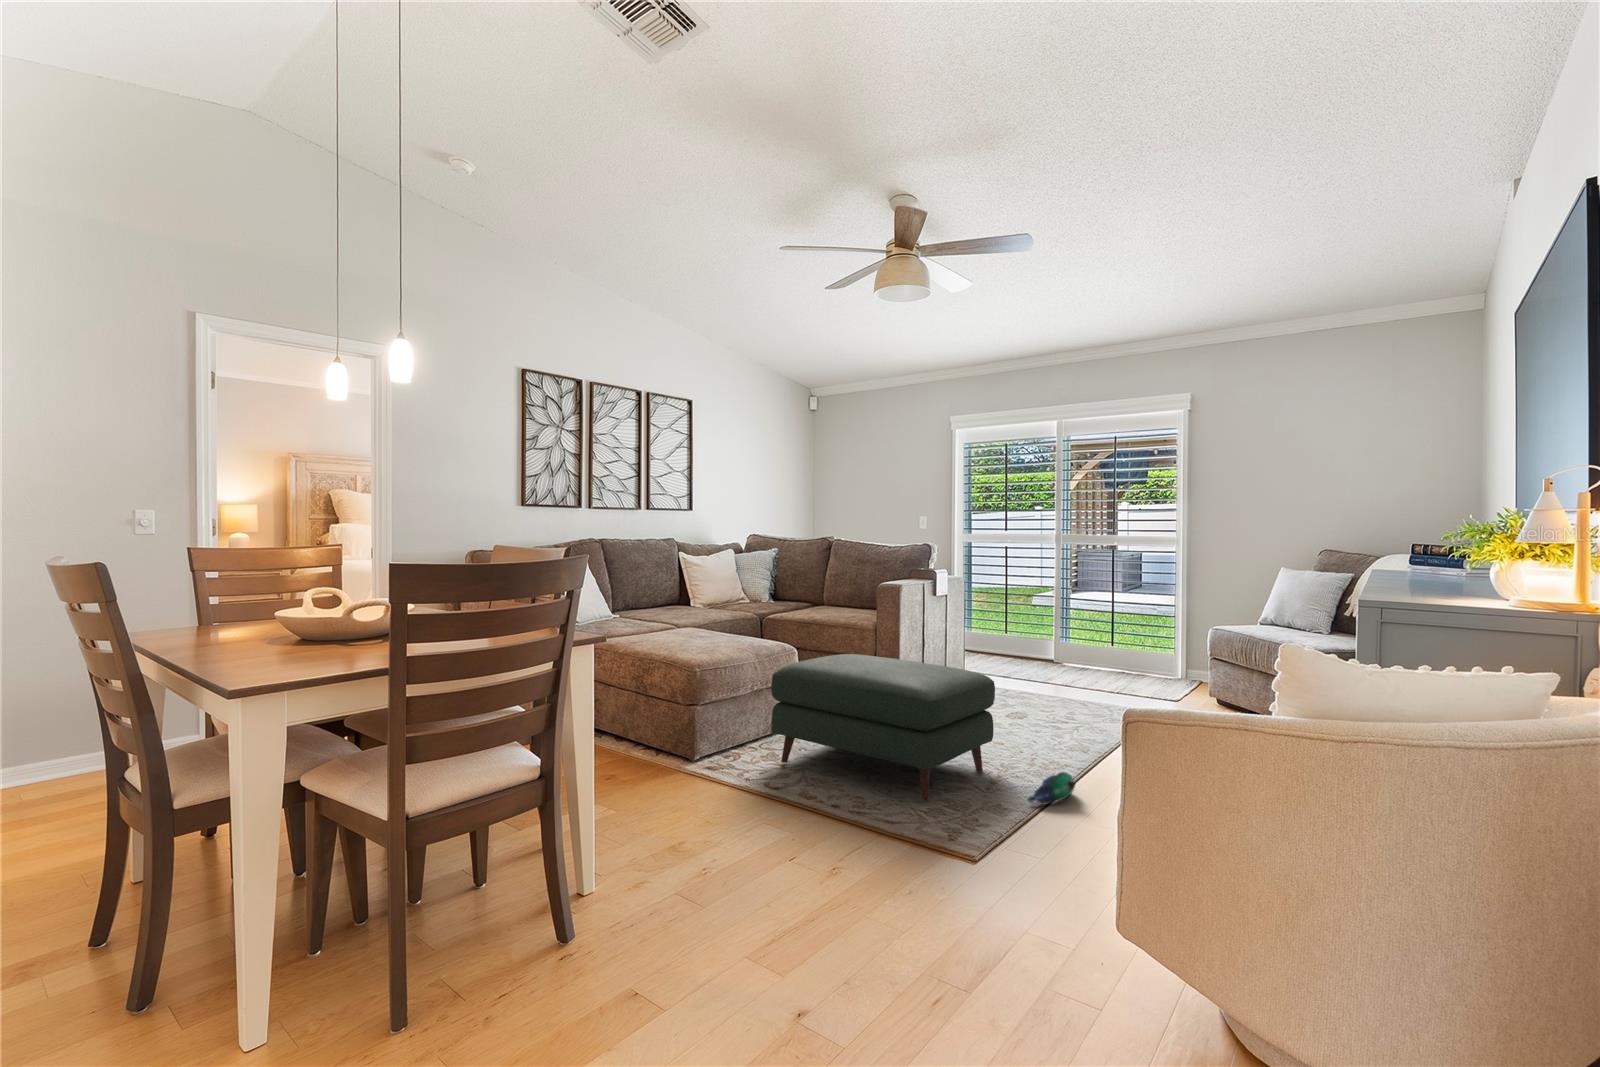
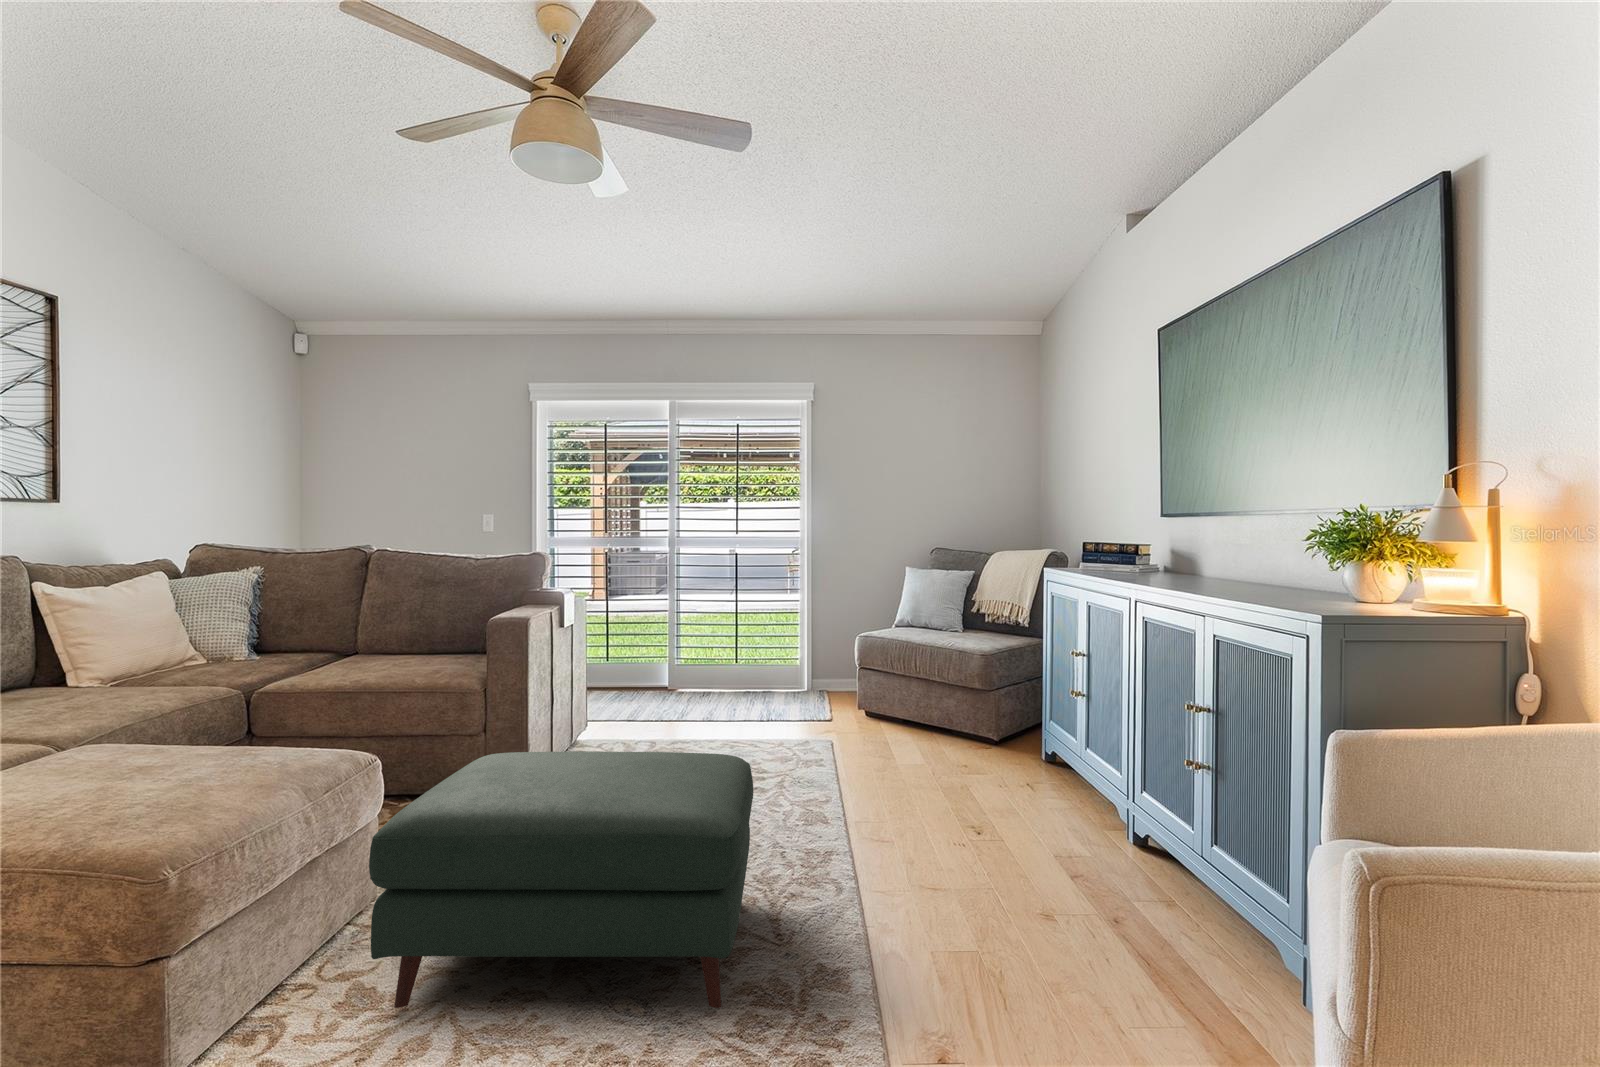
plush toy: present [1028,772,1076,803] -> none [828,879,896,946]

